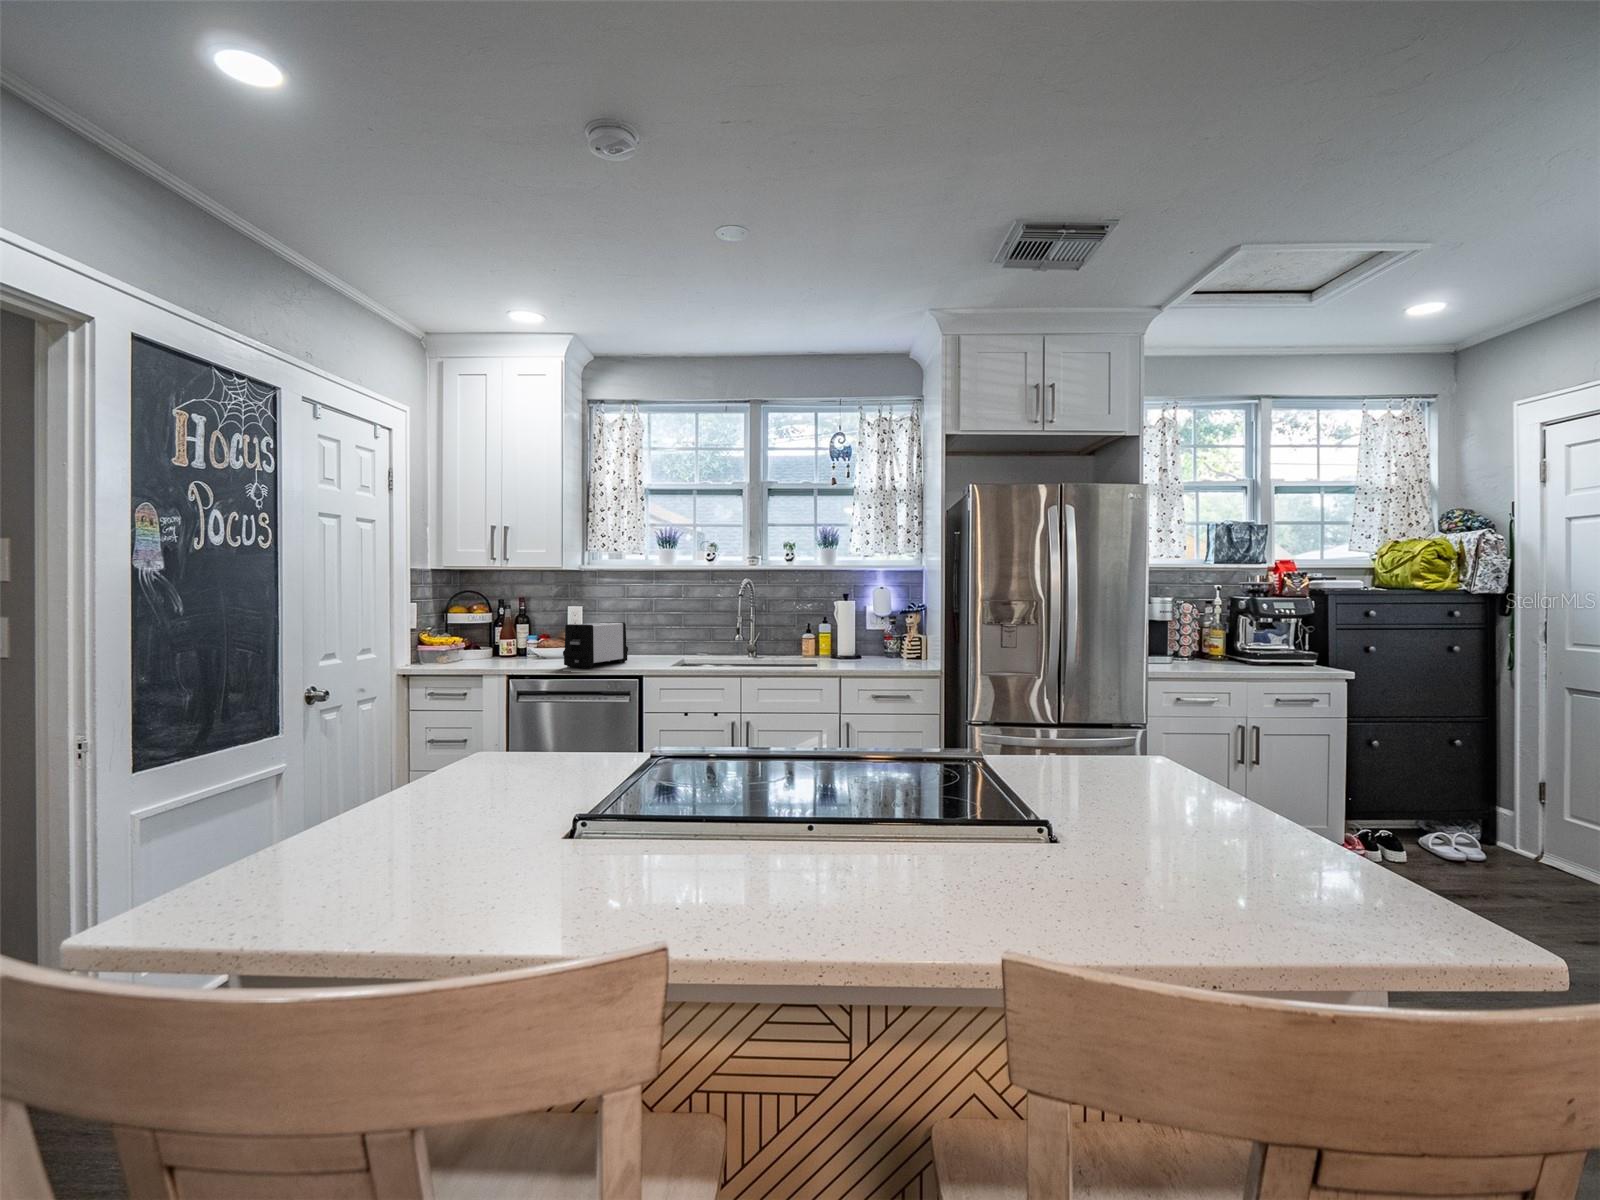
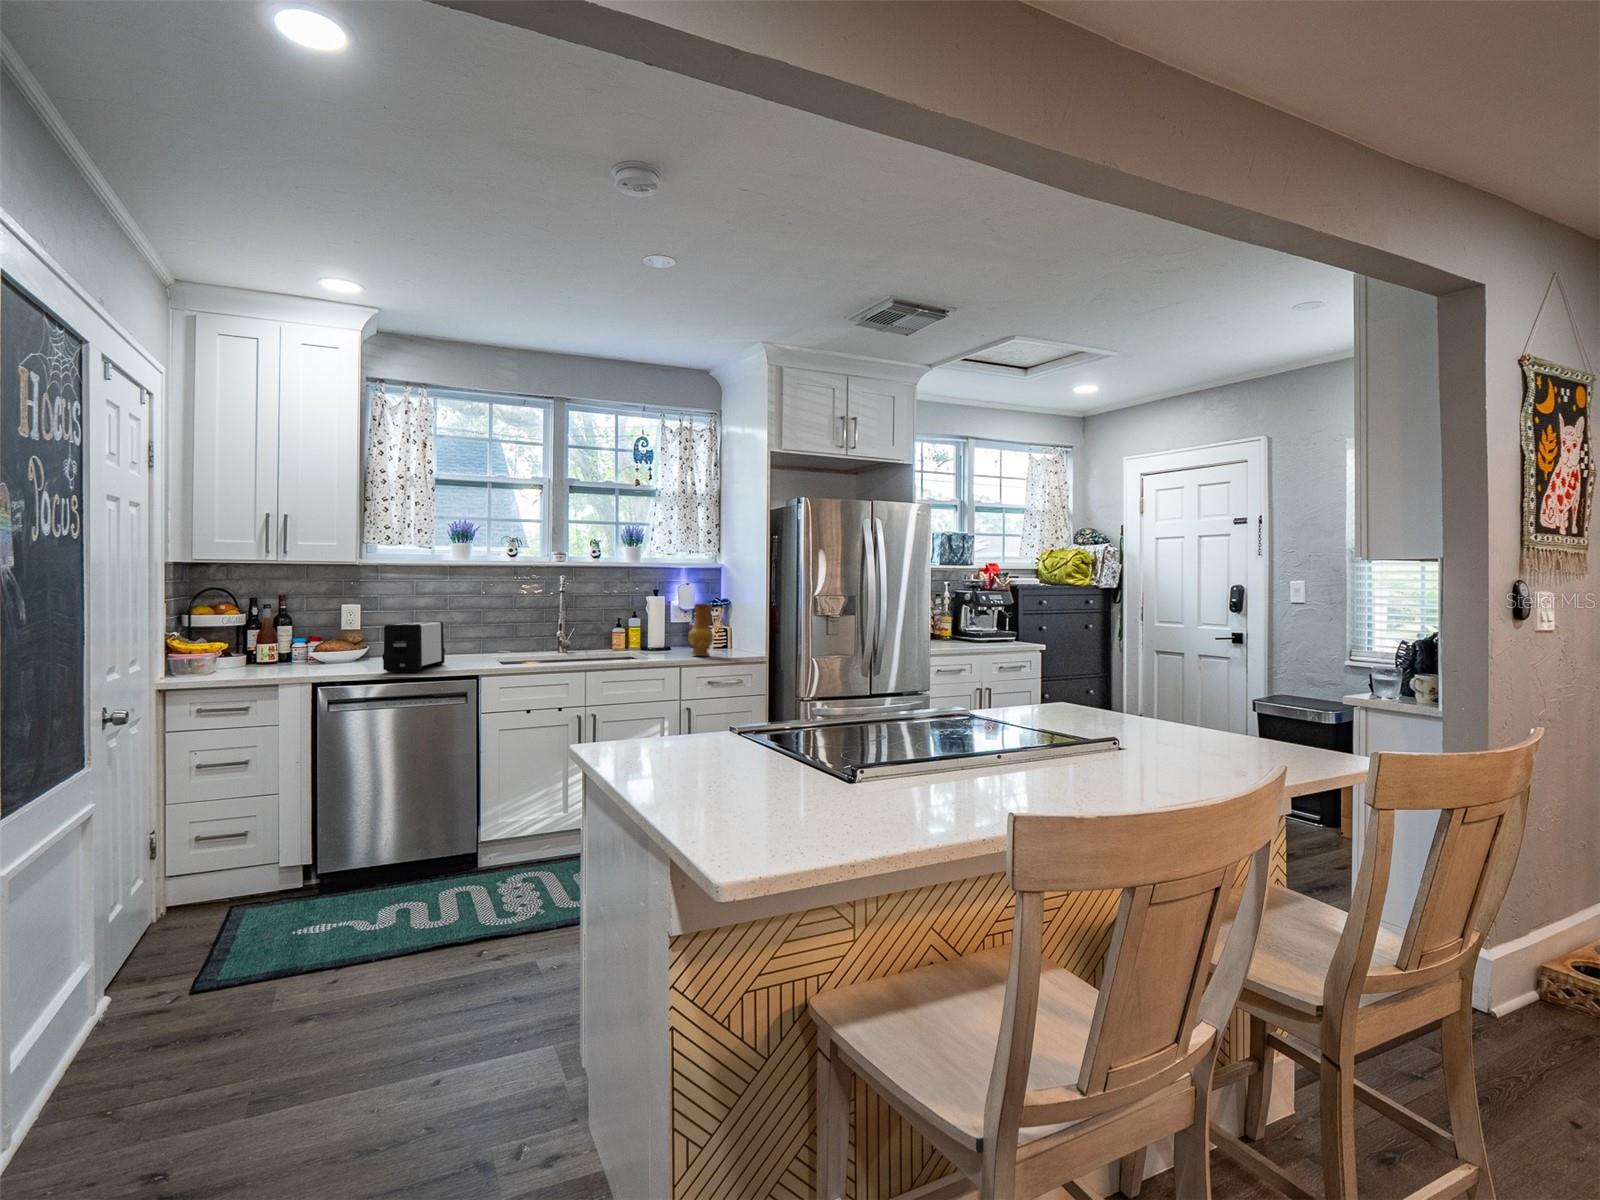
ceramic jug: none [865,608,892,665] -> present [688,604,713,656]

